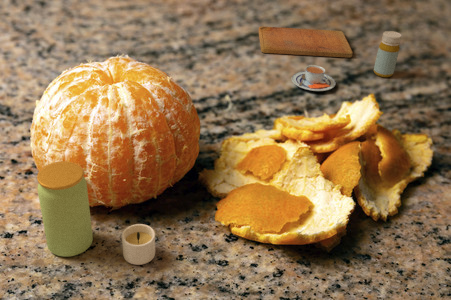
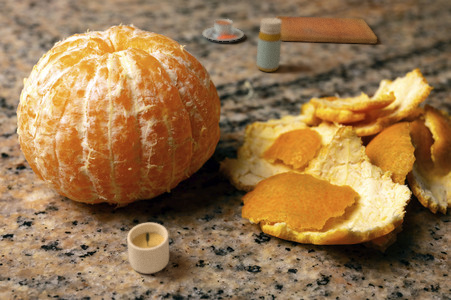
bottle: present [374,31,401,77] -> present [257,18,282,72]
teacup: present [292,65,335,91] -> present [203,19,244,41]
jar: present [37,161,93,256] -> none [17,145,93,265]

